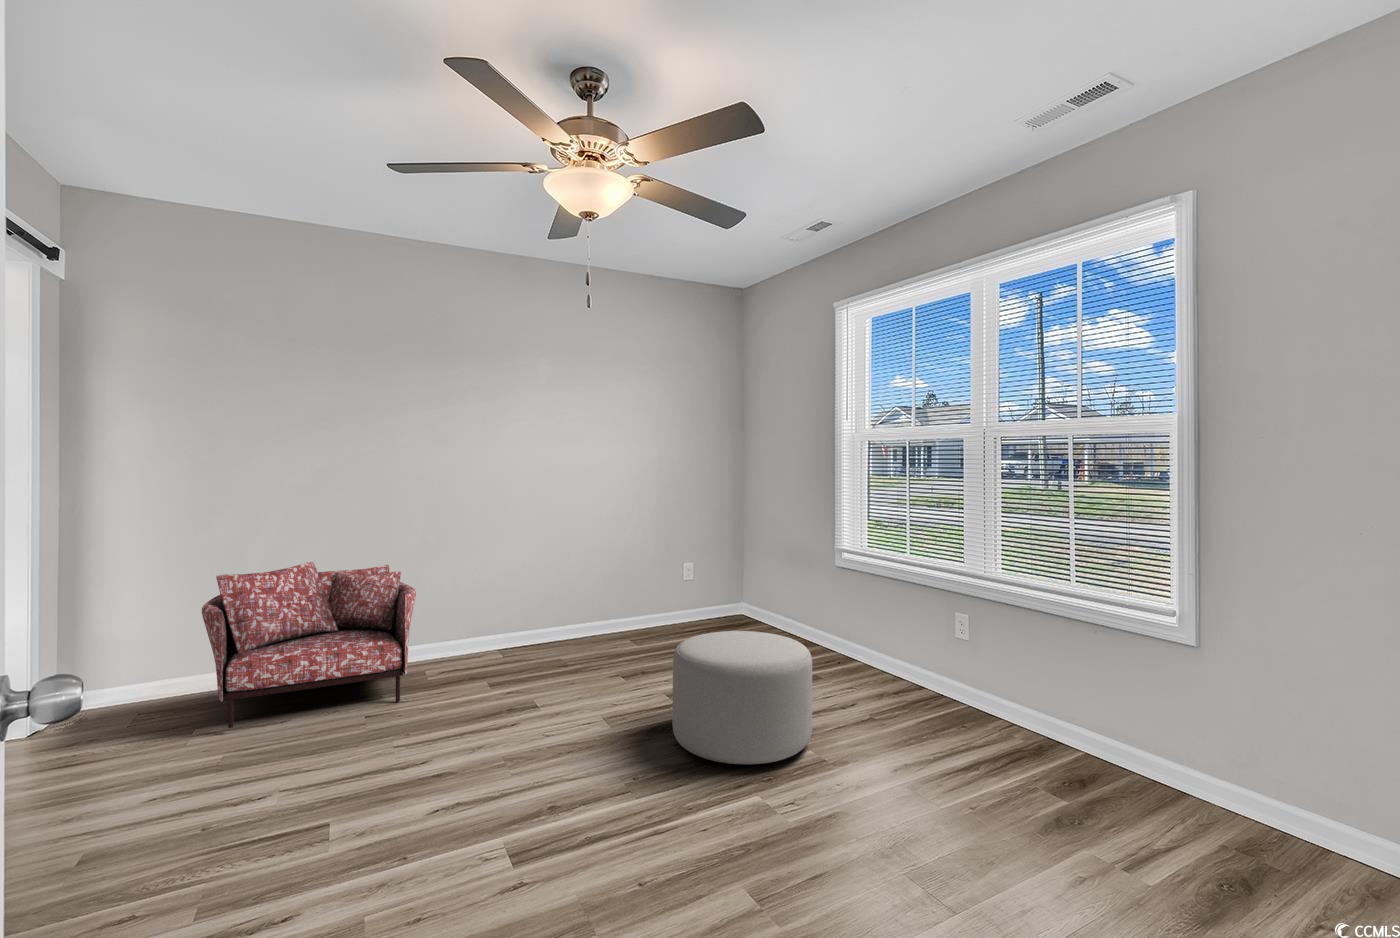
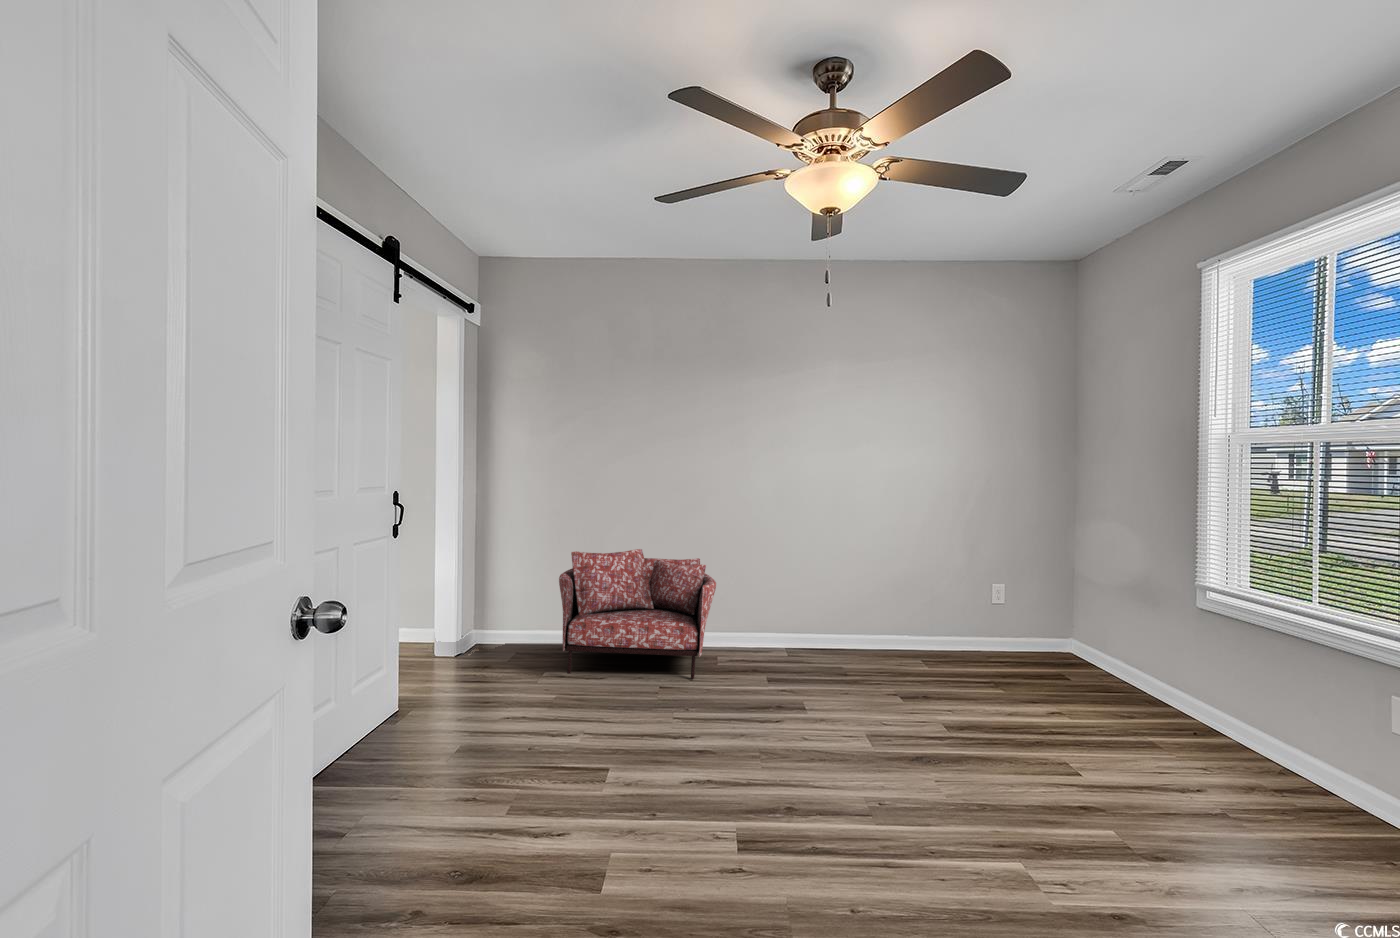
ottoman: present [672,631,812,764] -> none [935,668,1111,828]

